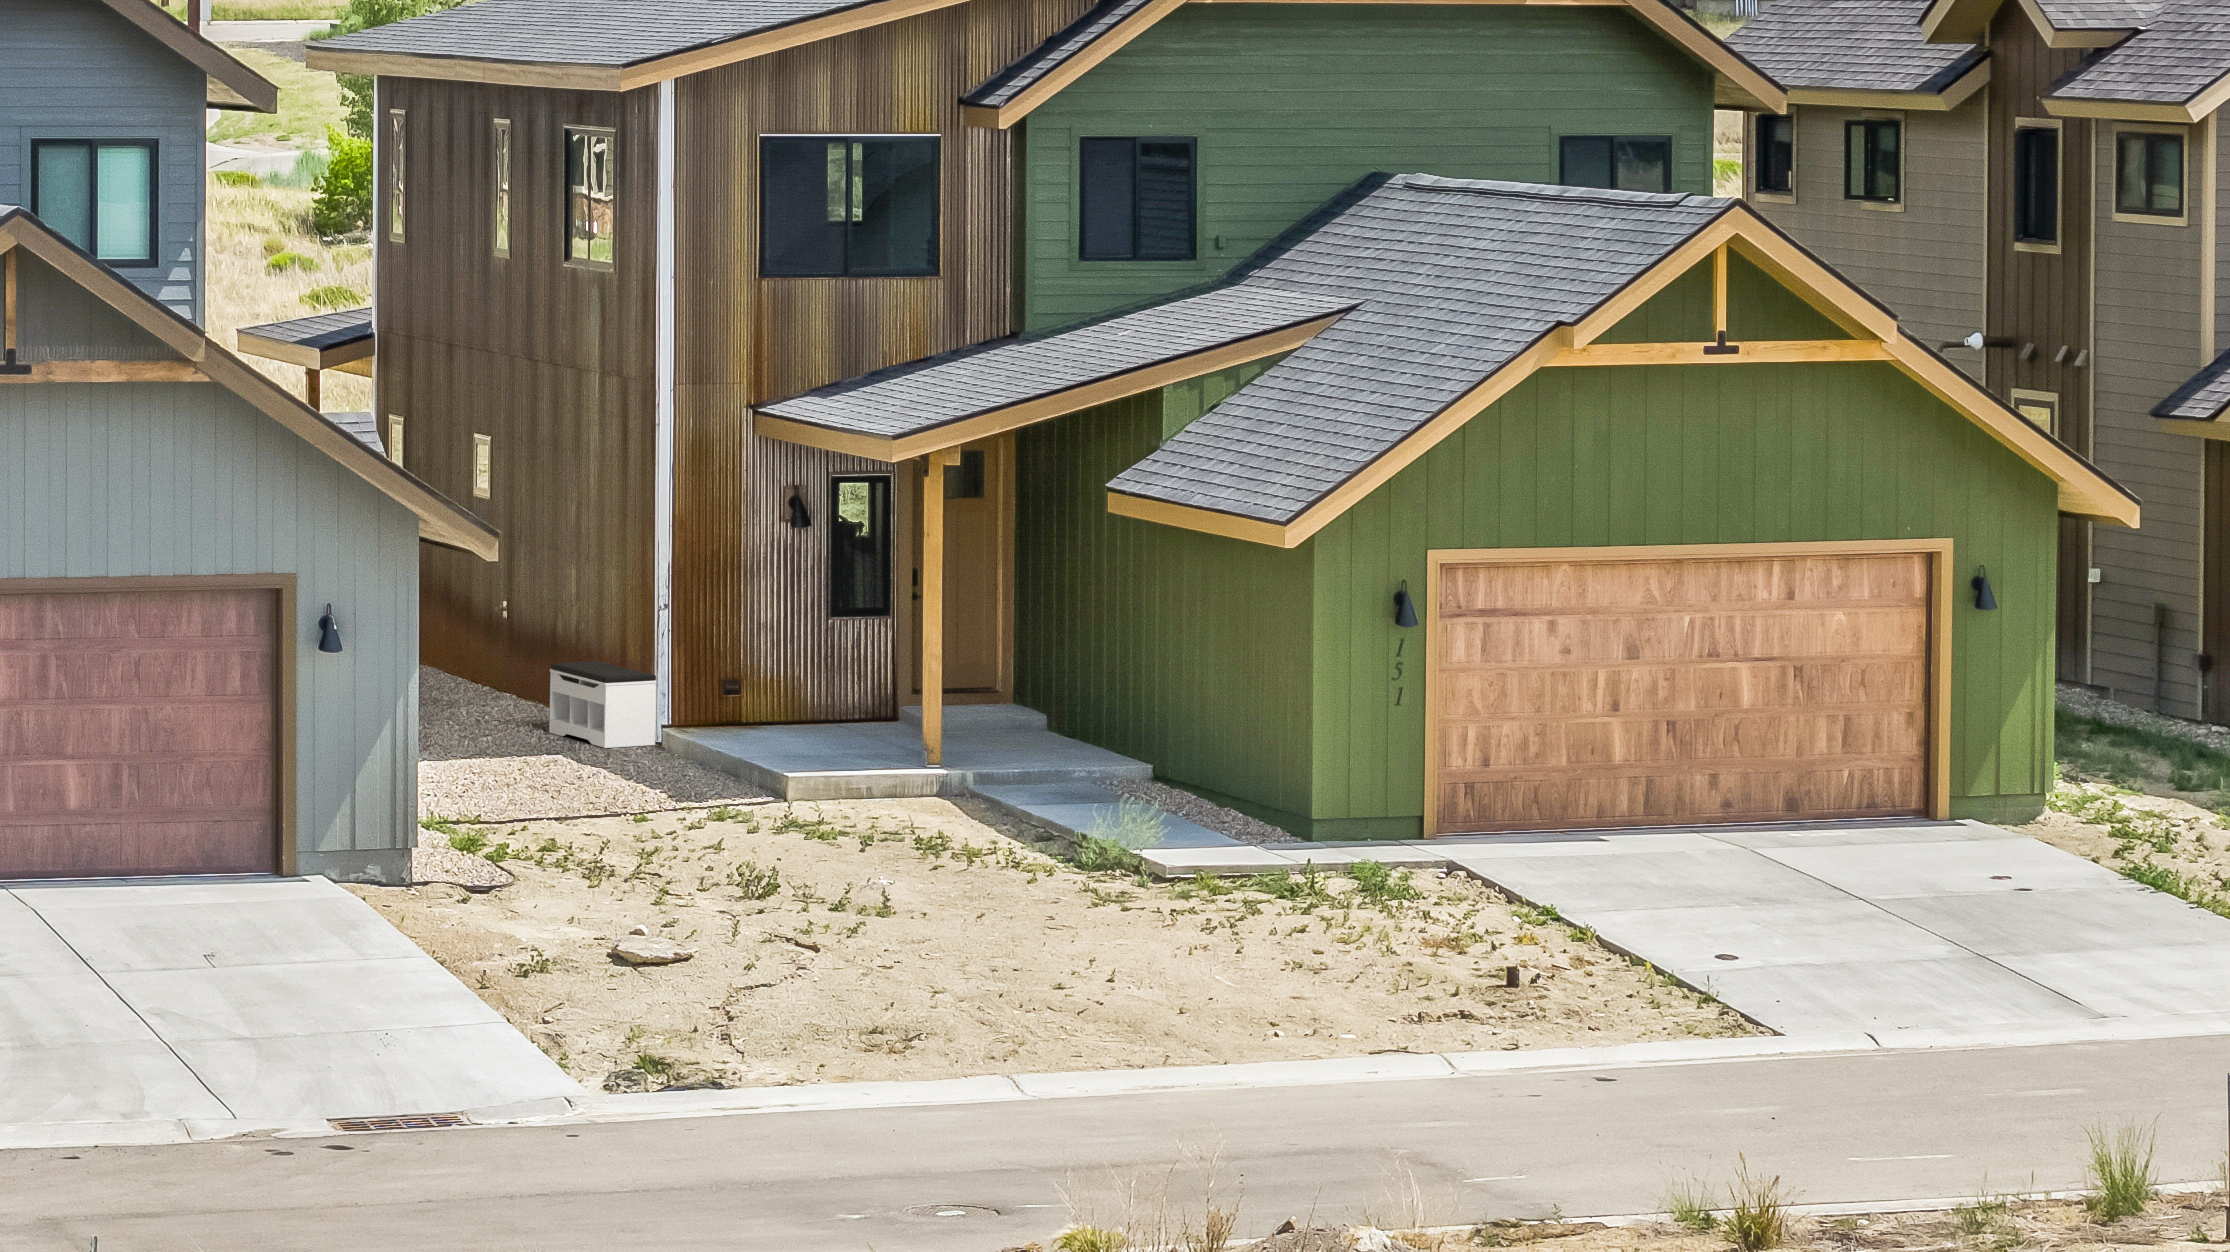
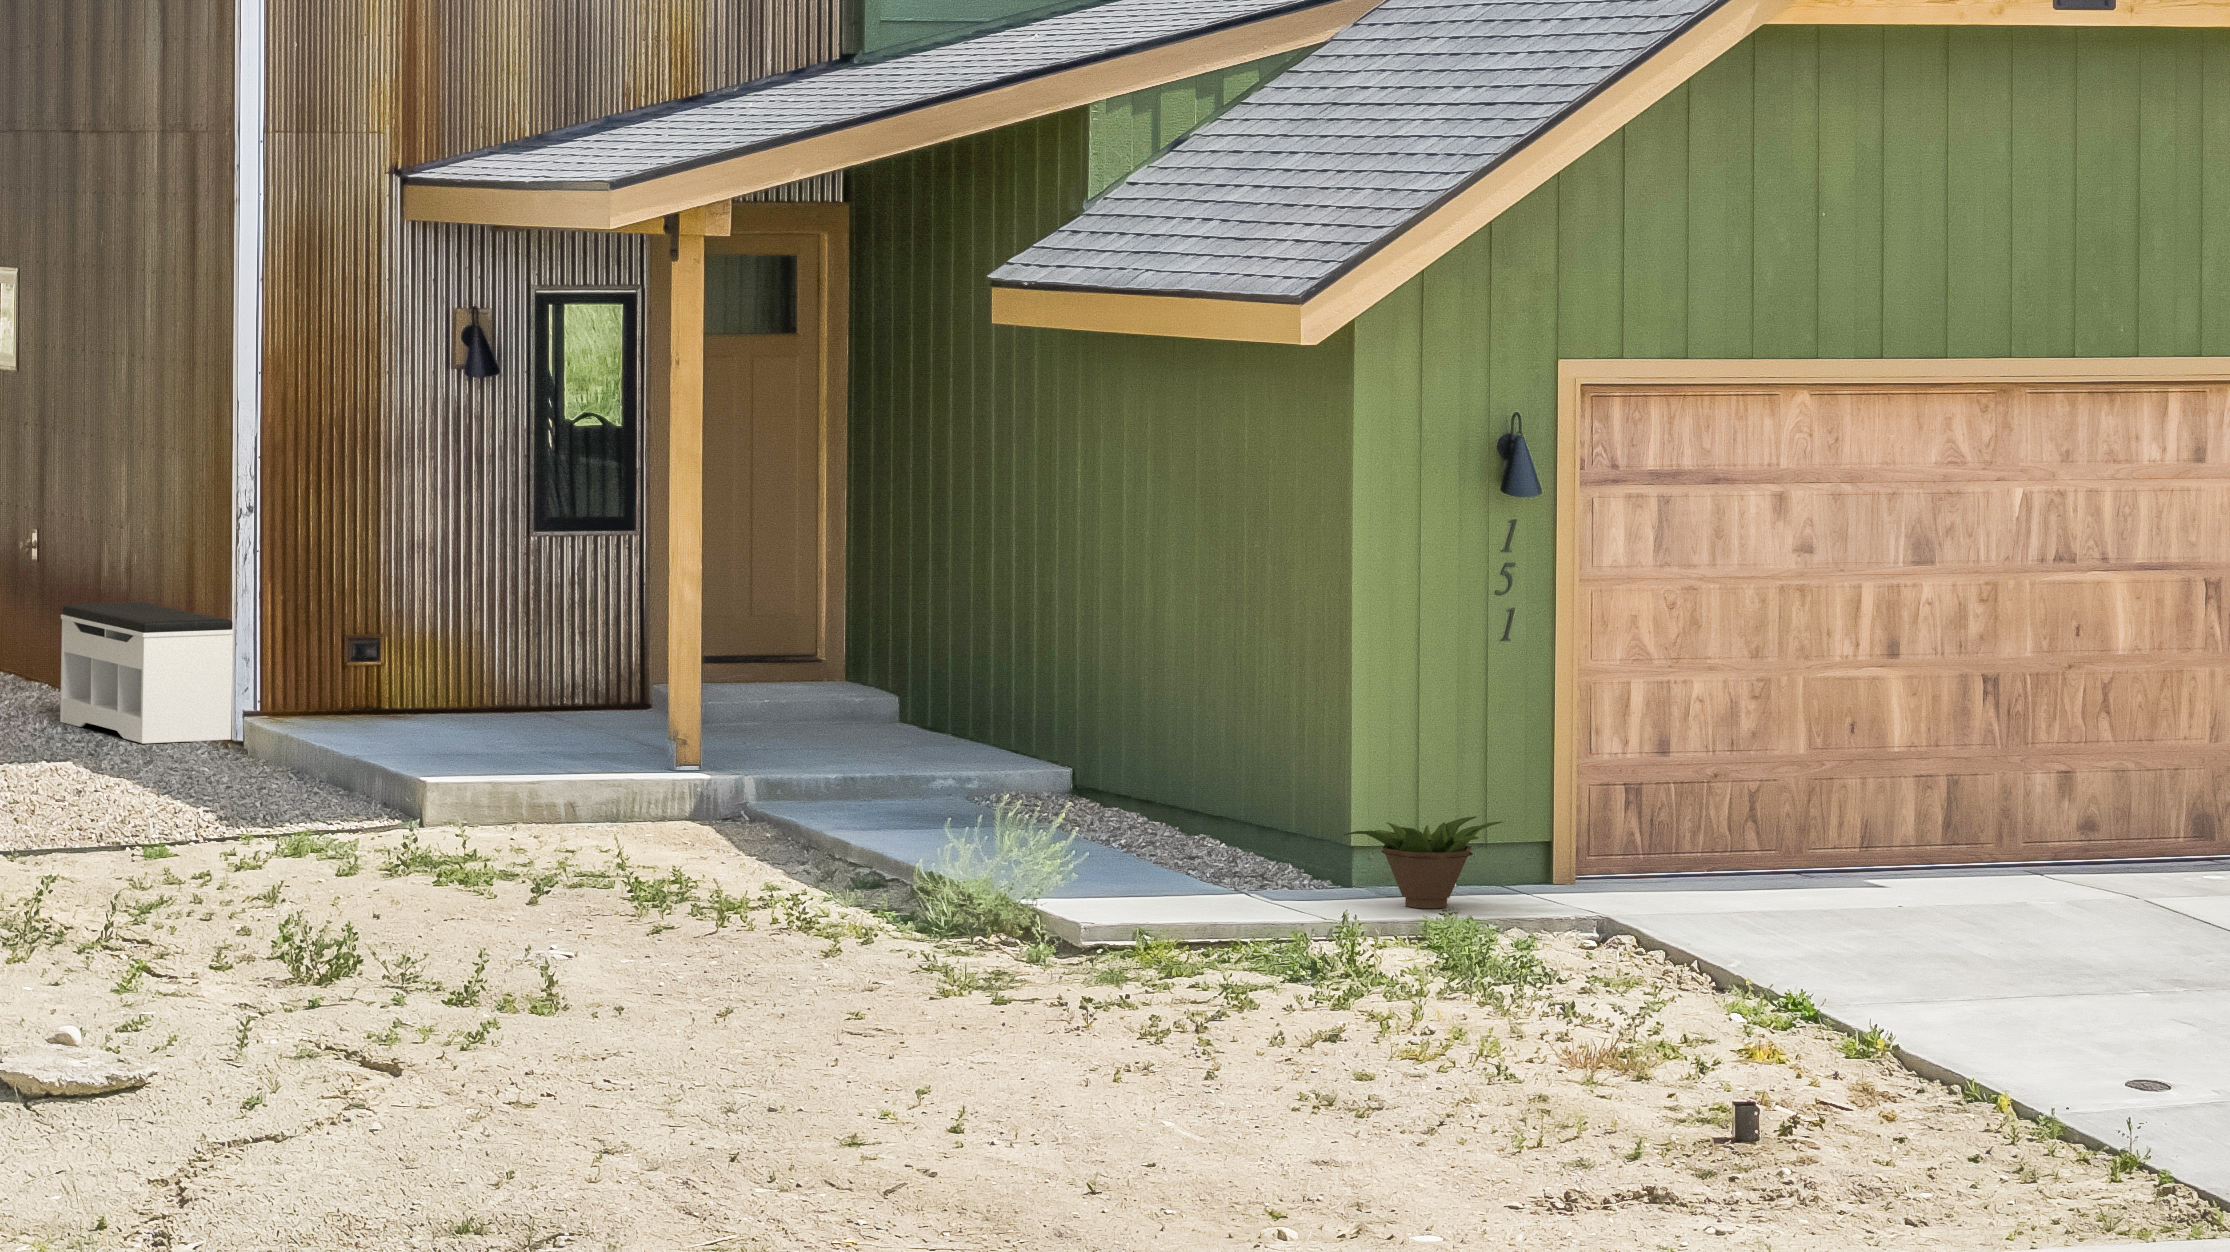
decorative plant: none [1309,804,1396,856] -> present [1343,816,1502,909]

